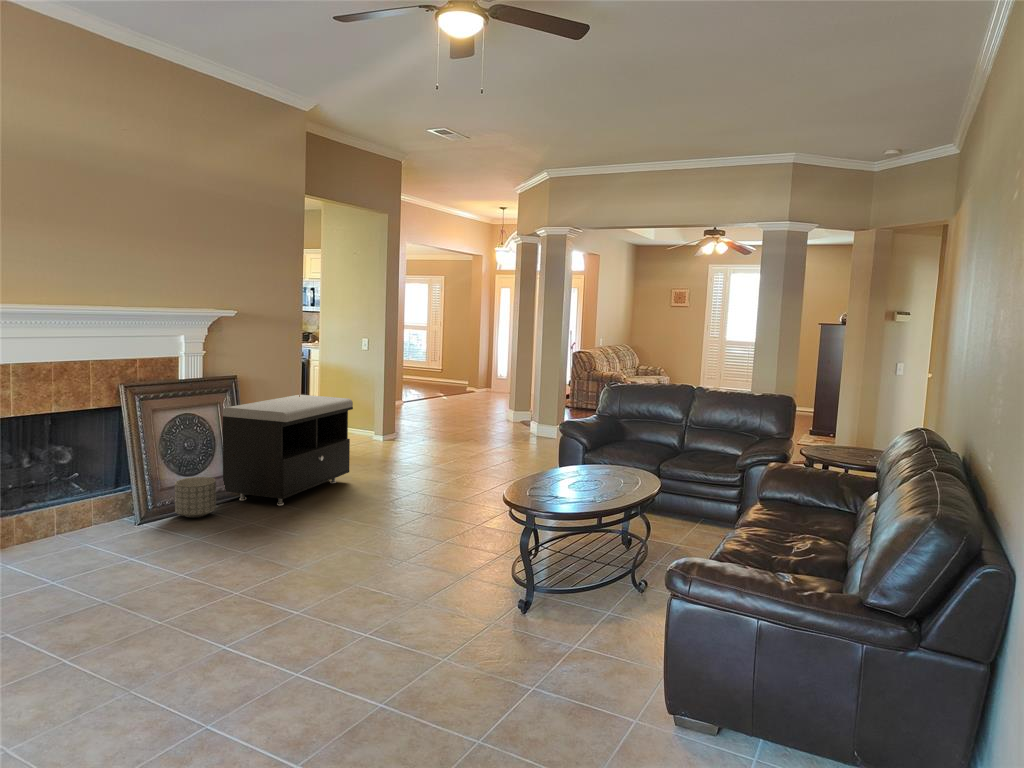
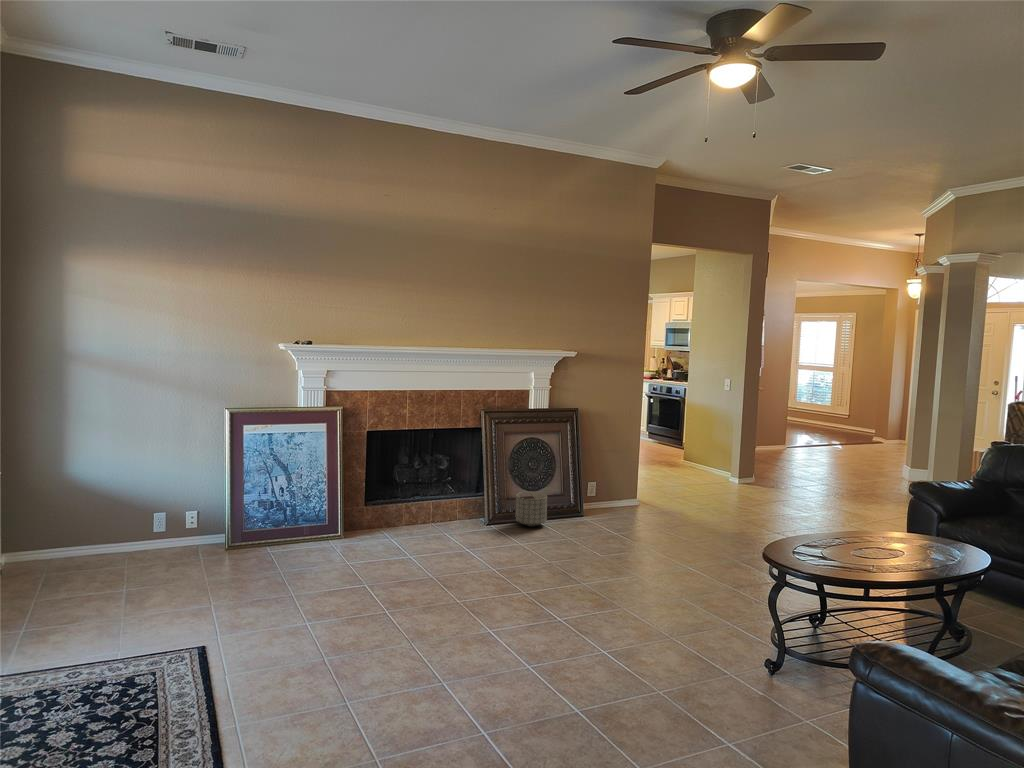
storage bench: present [223,395,353,506] -> none [559,430,683,528]

